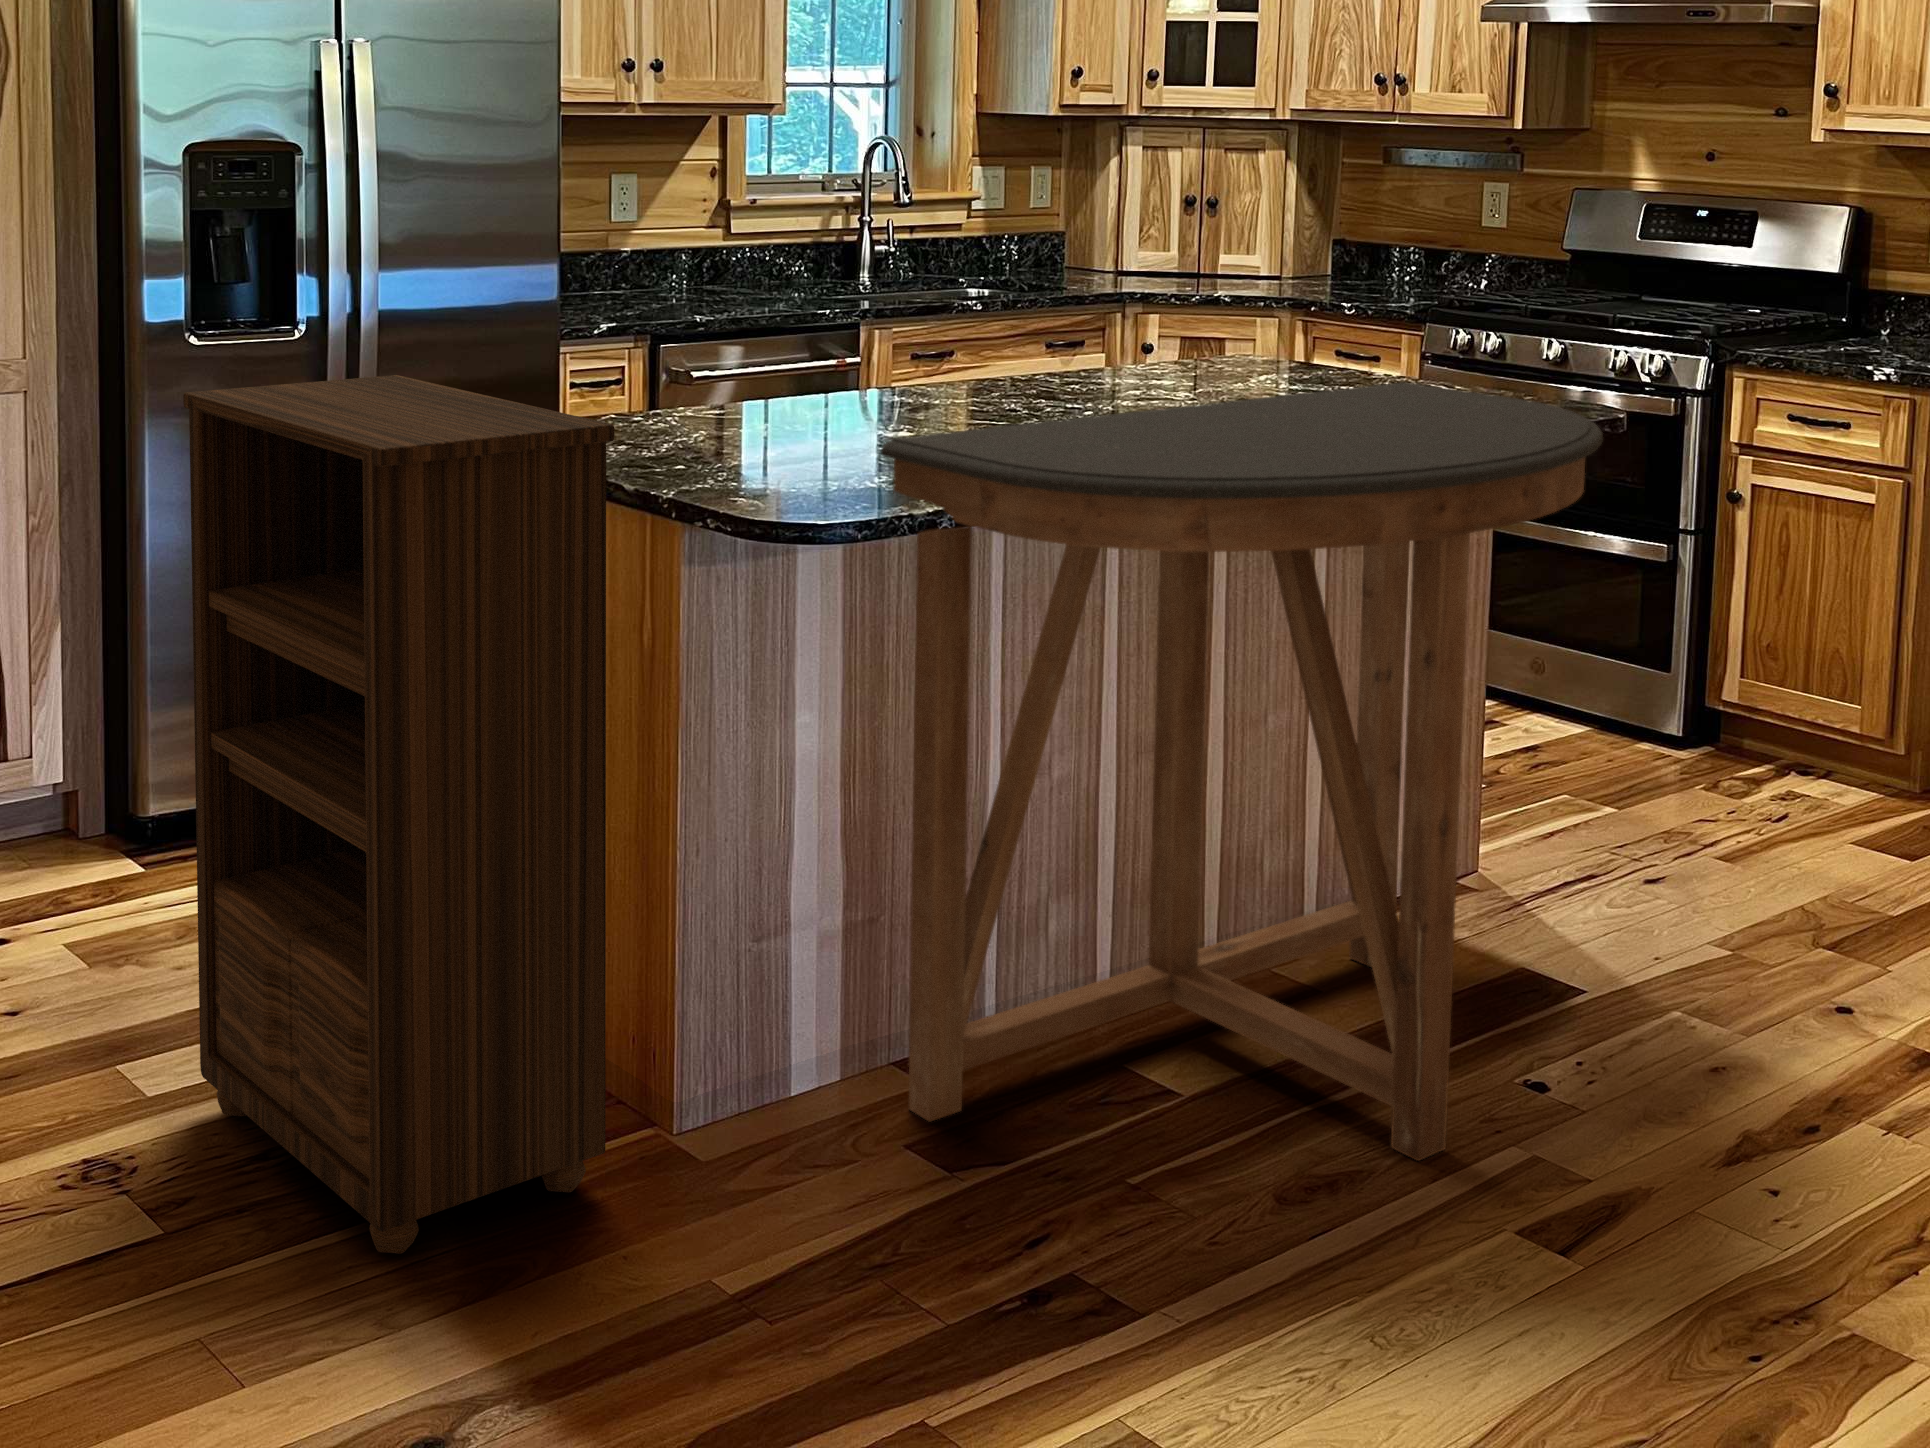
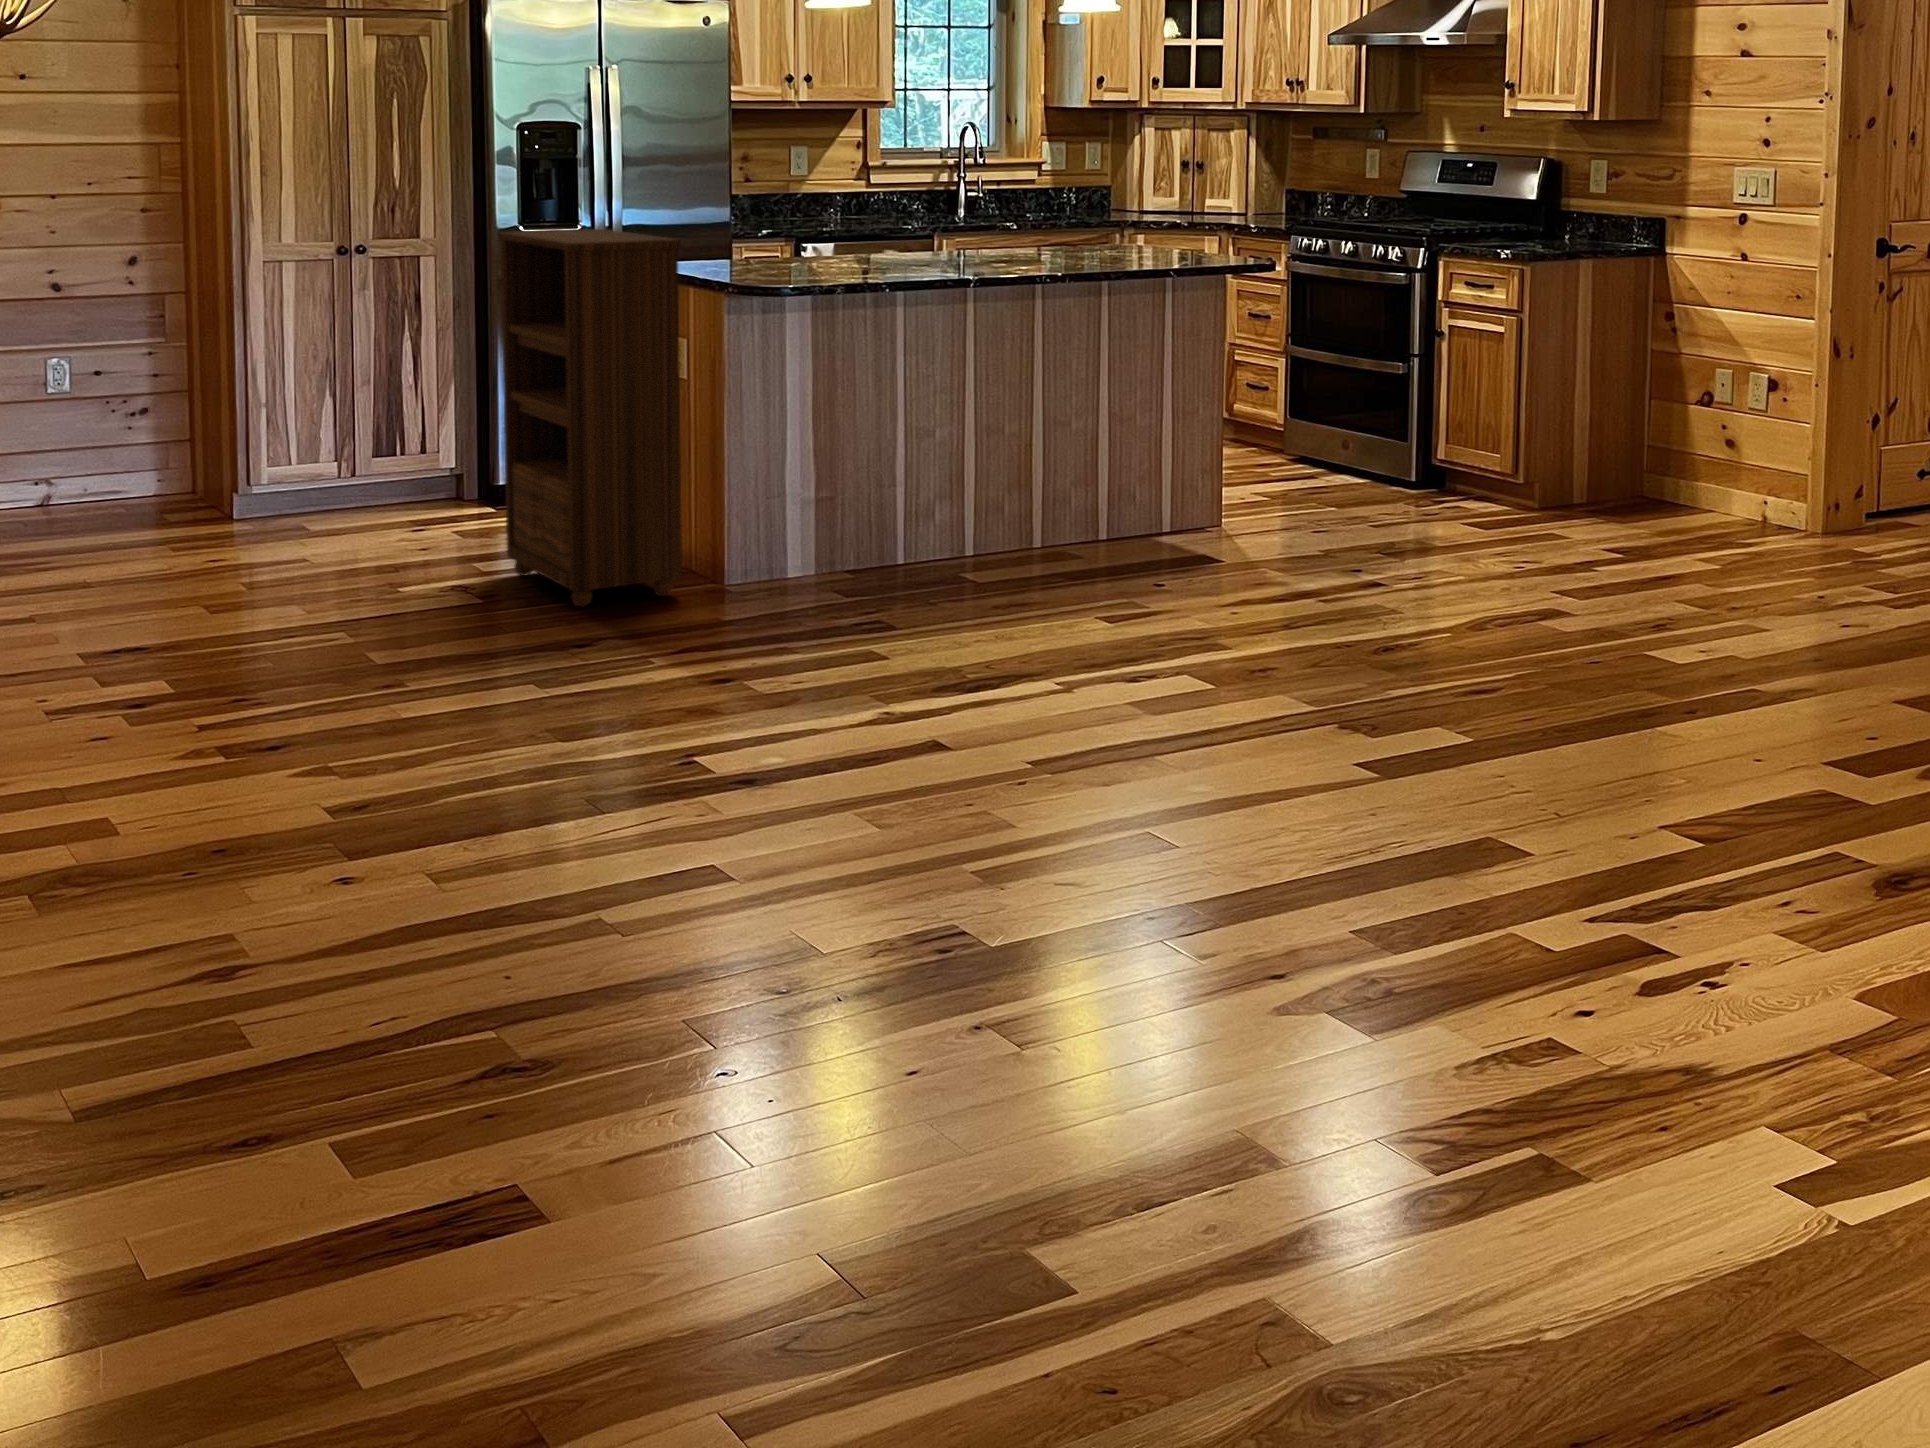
console table: present [881,382,1603,1161] -> none [818,242,1198,600]

